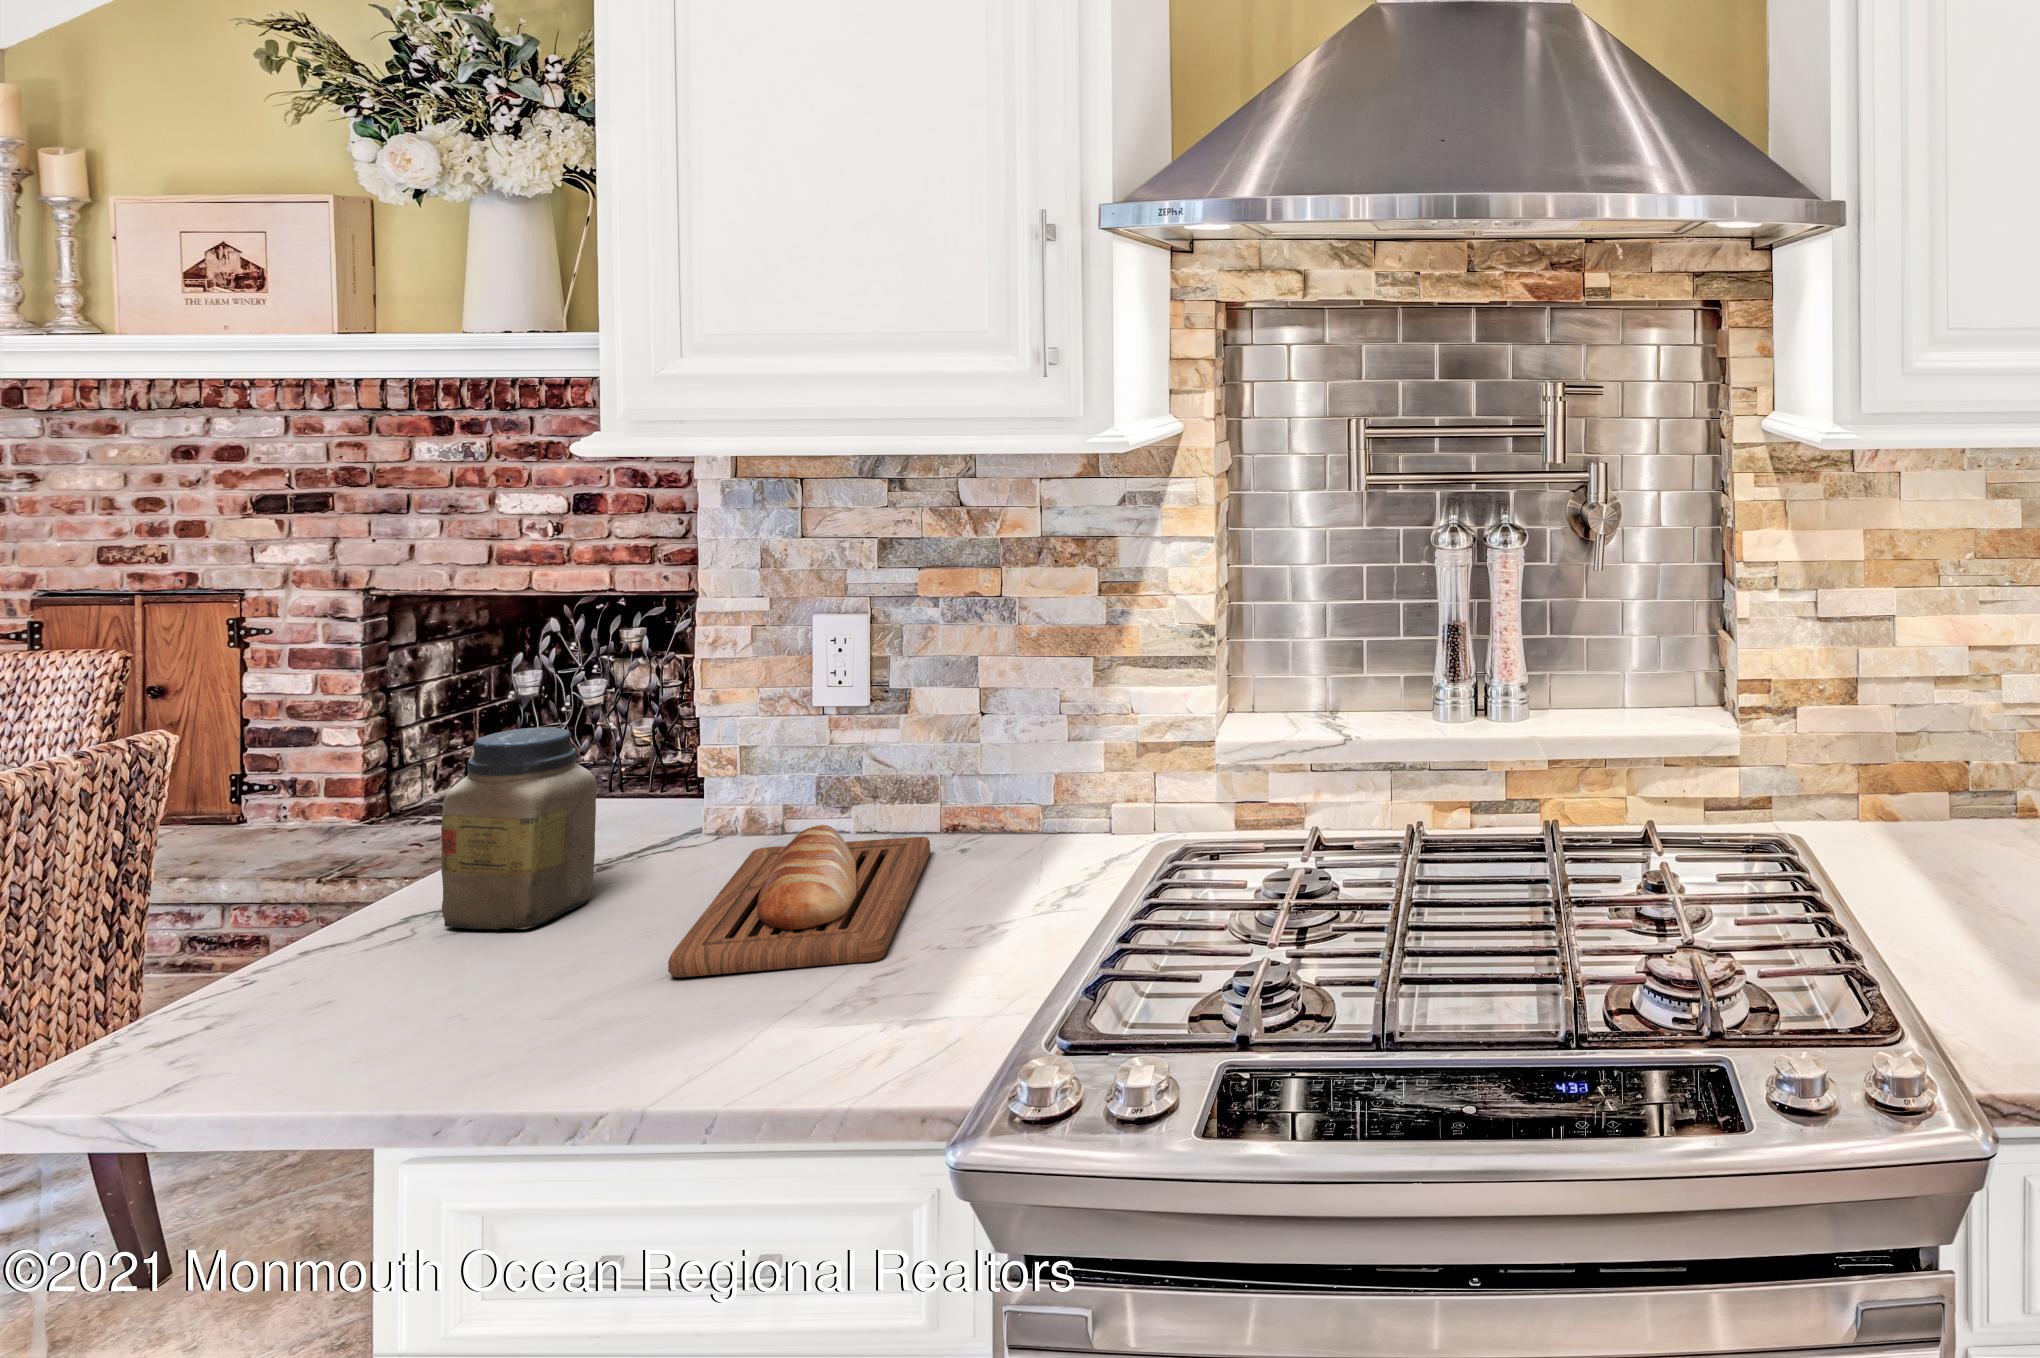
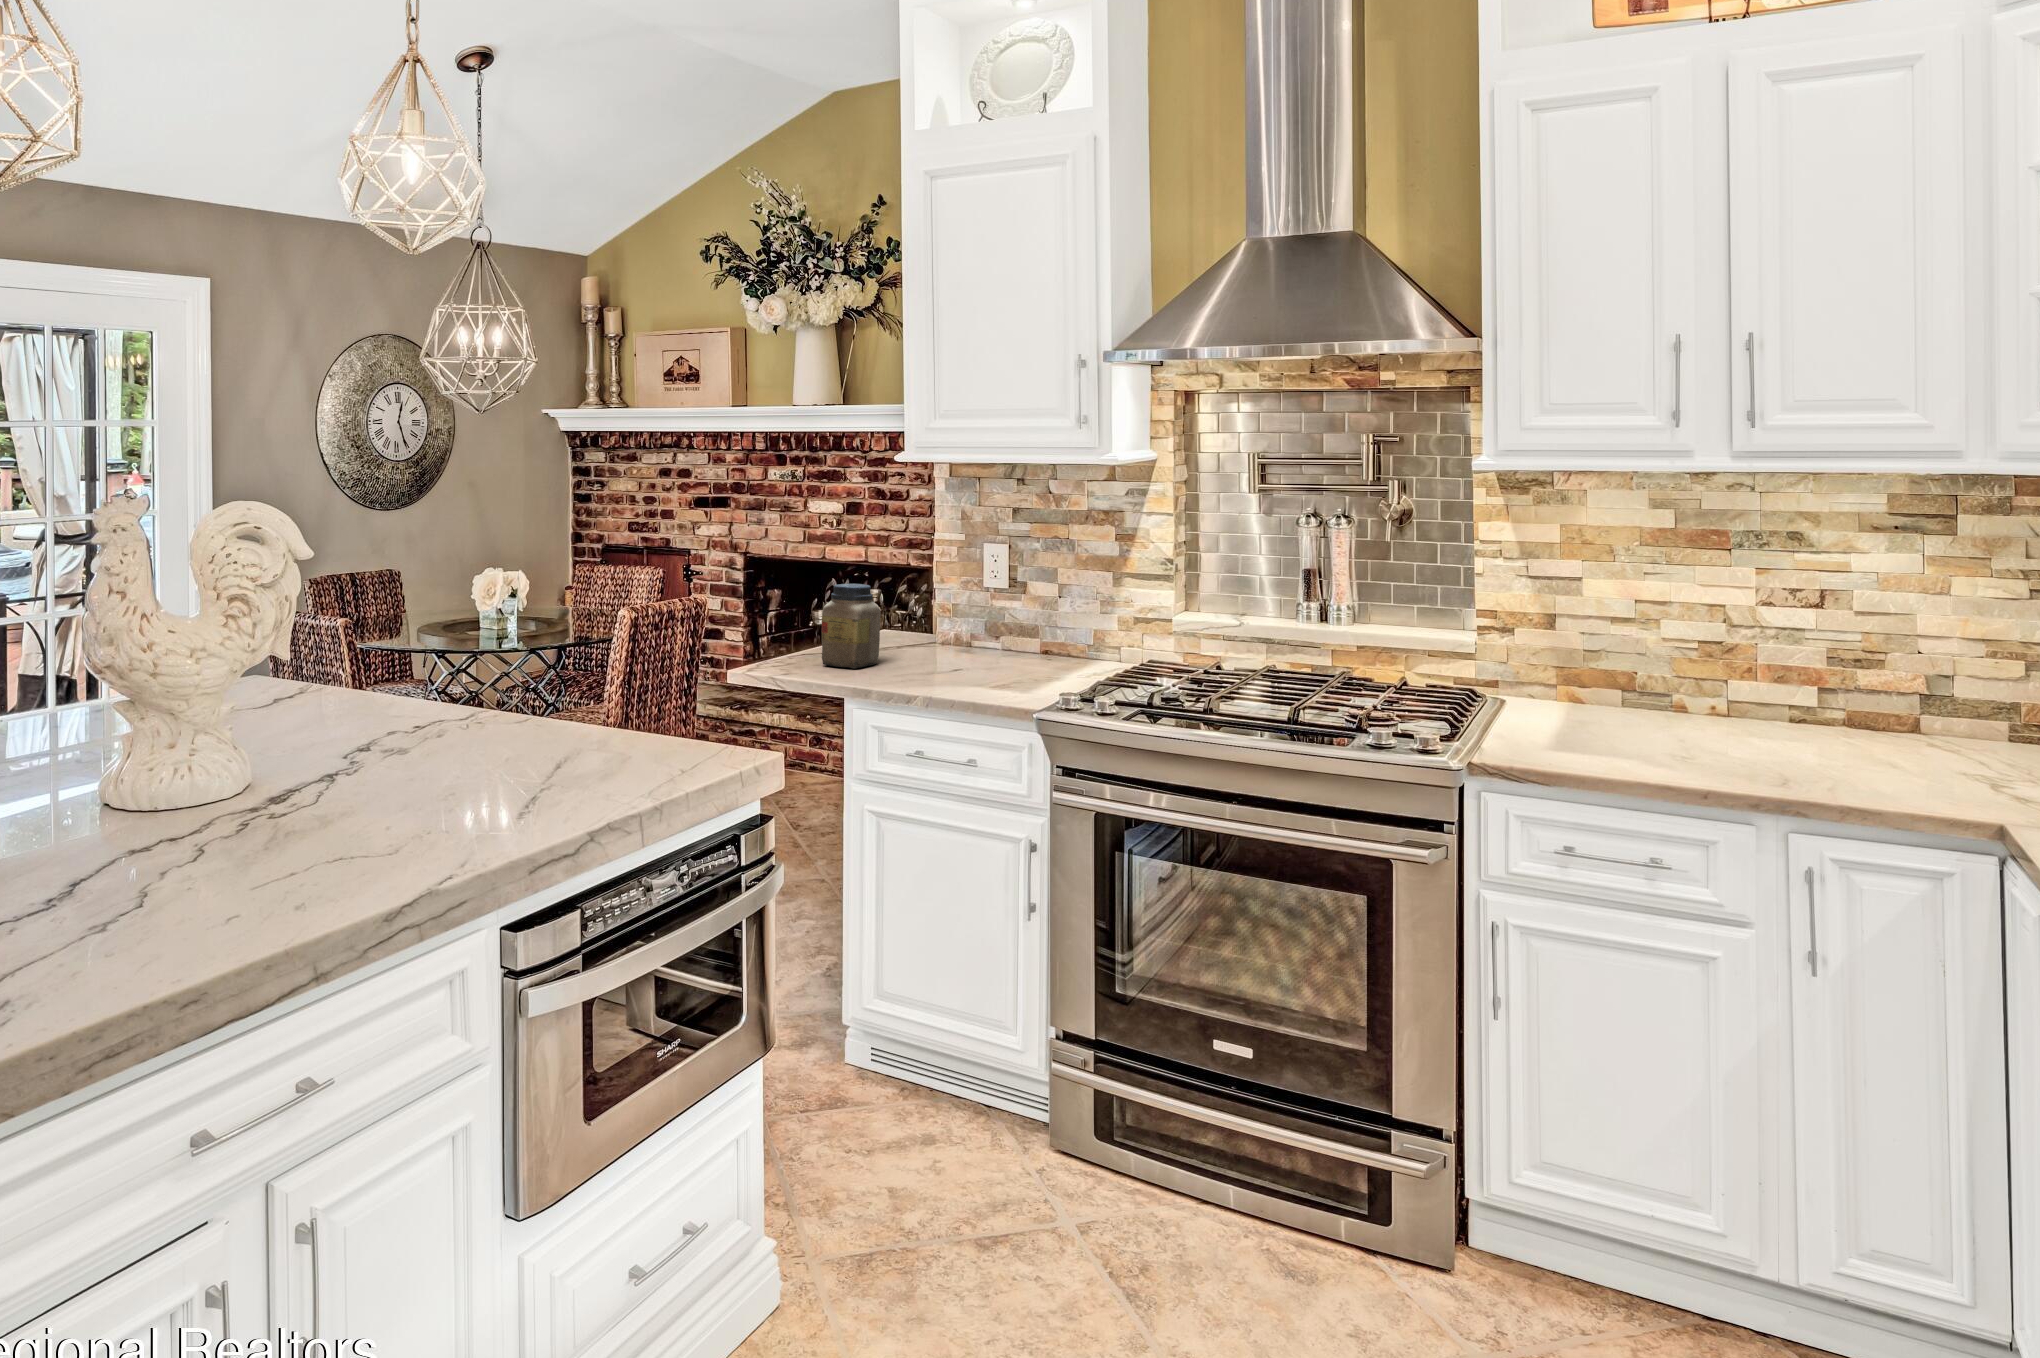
bread loaf: present [668,824,930,977] -> none [913,641,1025,690]

